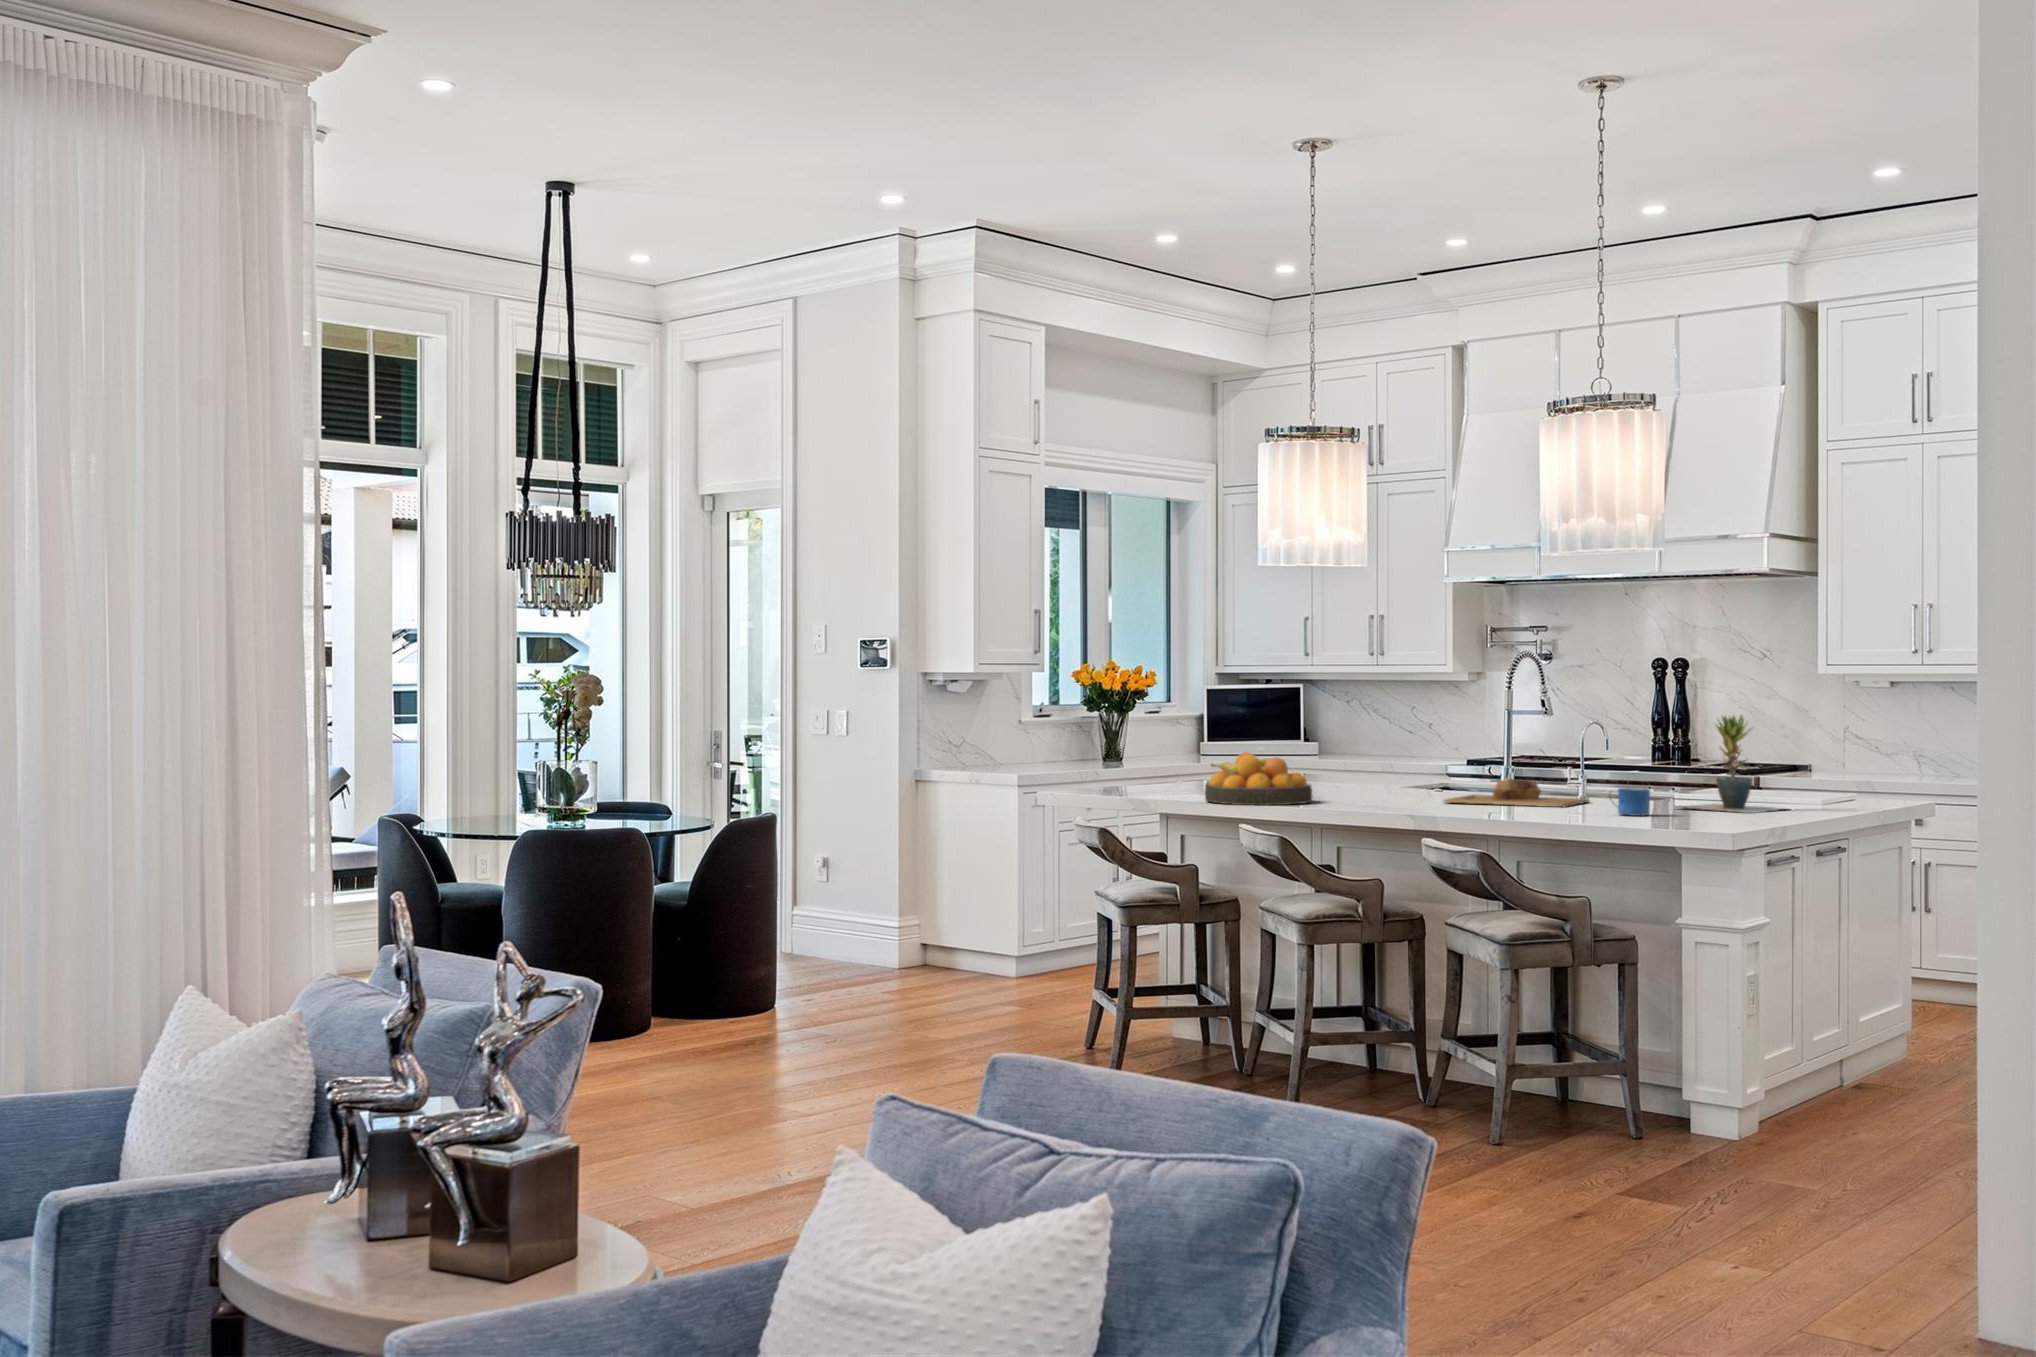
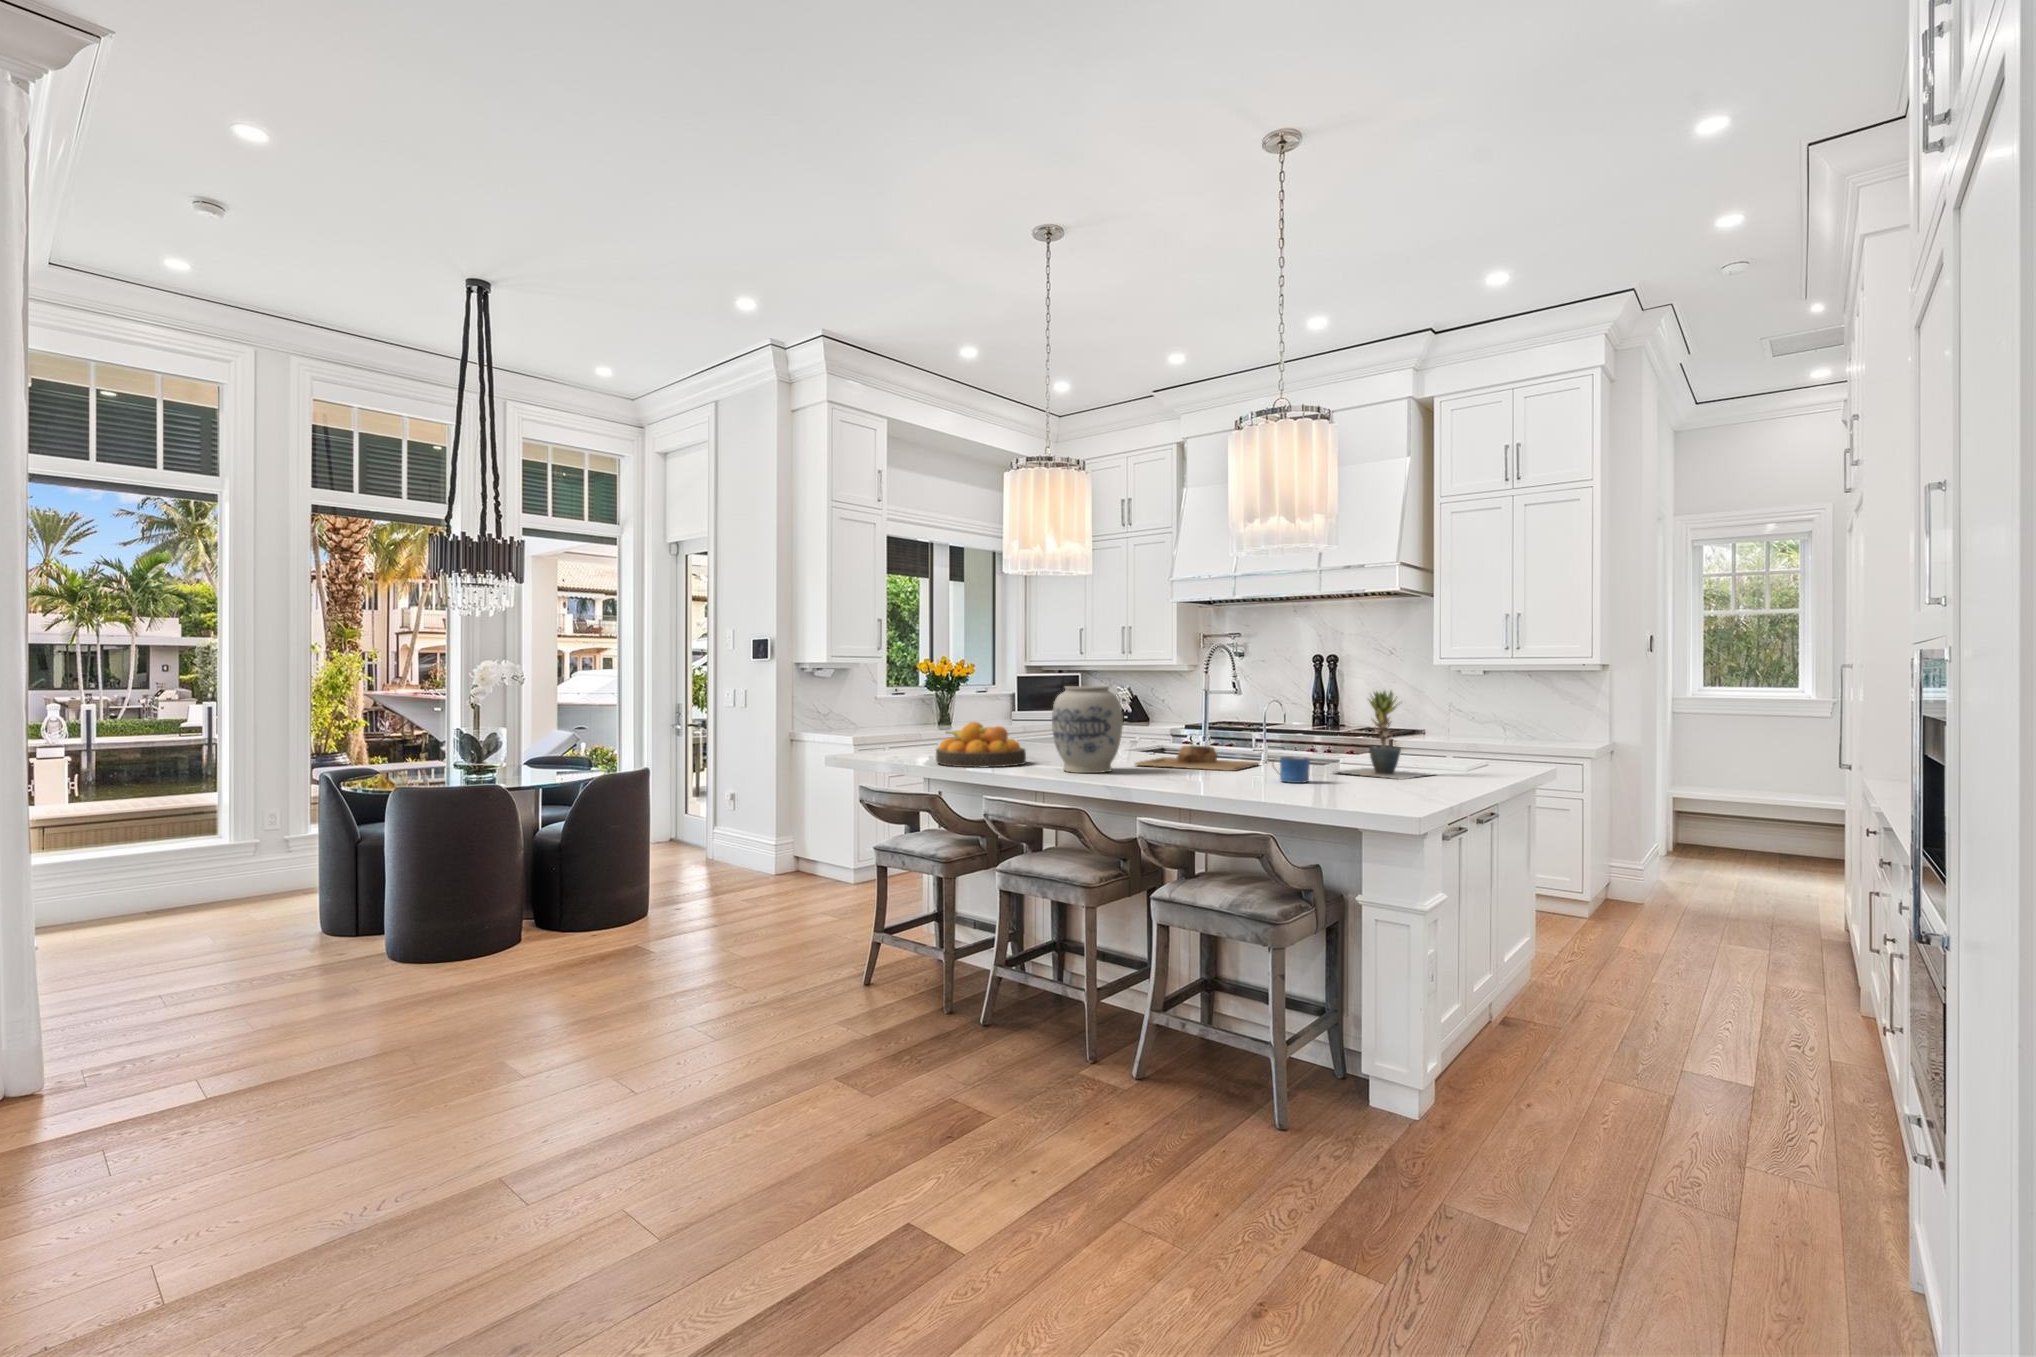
vase: none [1354,710,1436,809] -> present [1052,686,1123,773]

